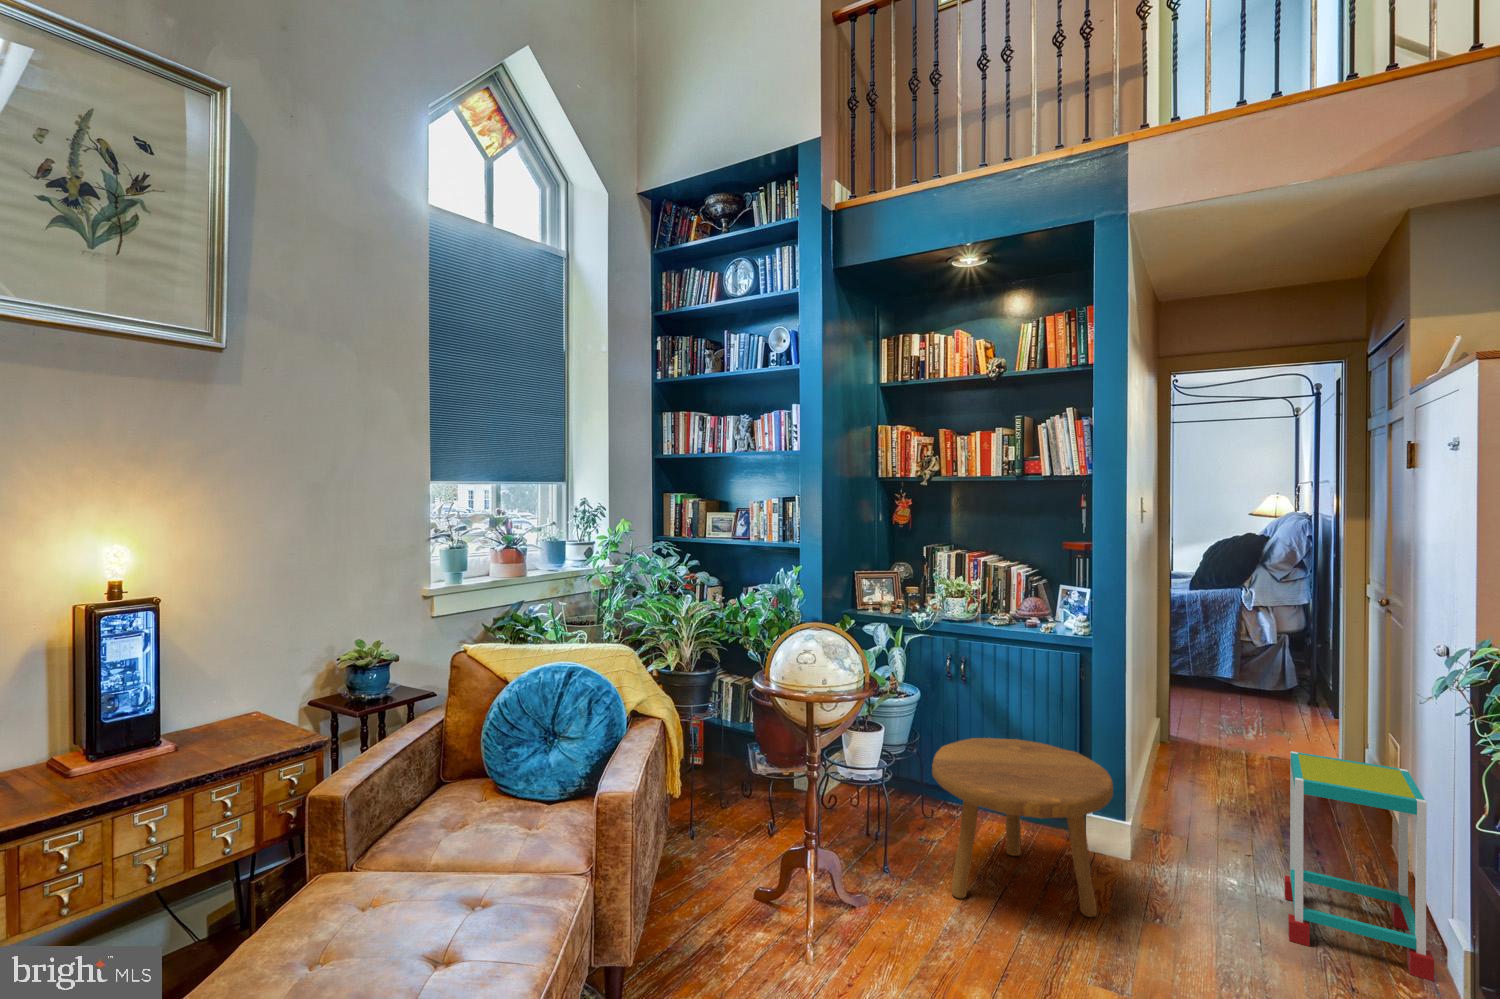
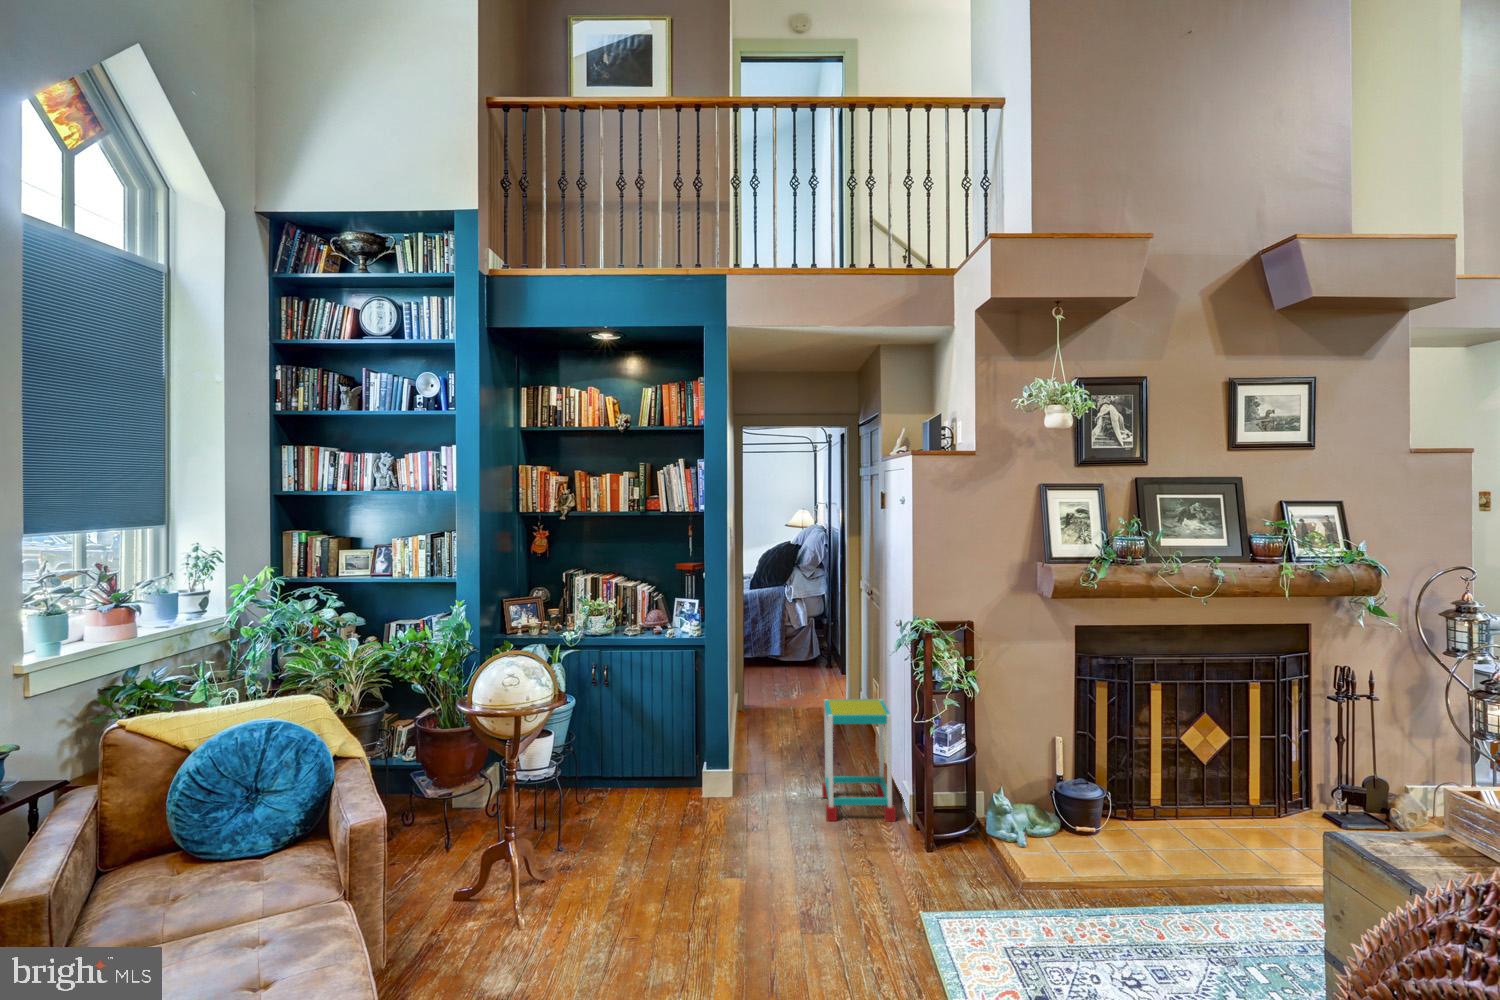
footstool: present [932,738,1113,917] -> none [595,724,724,854]

